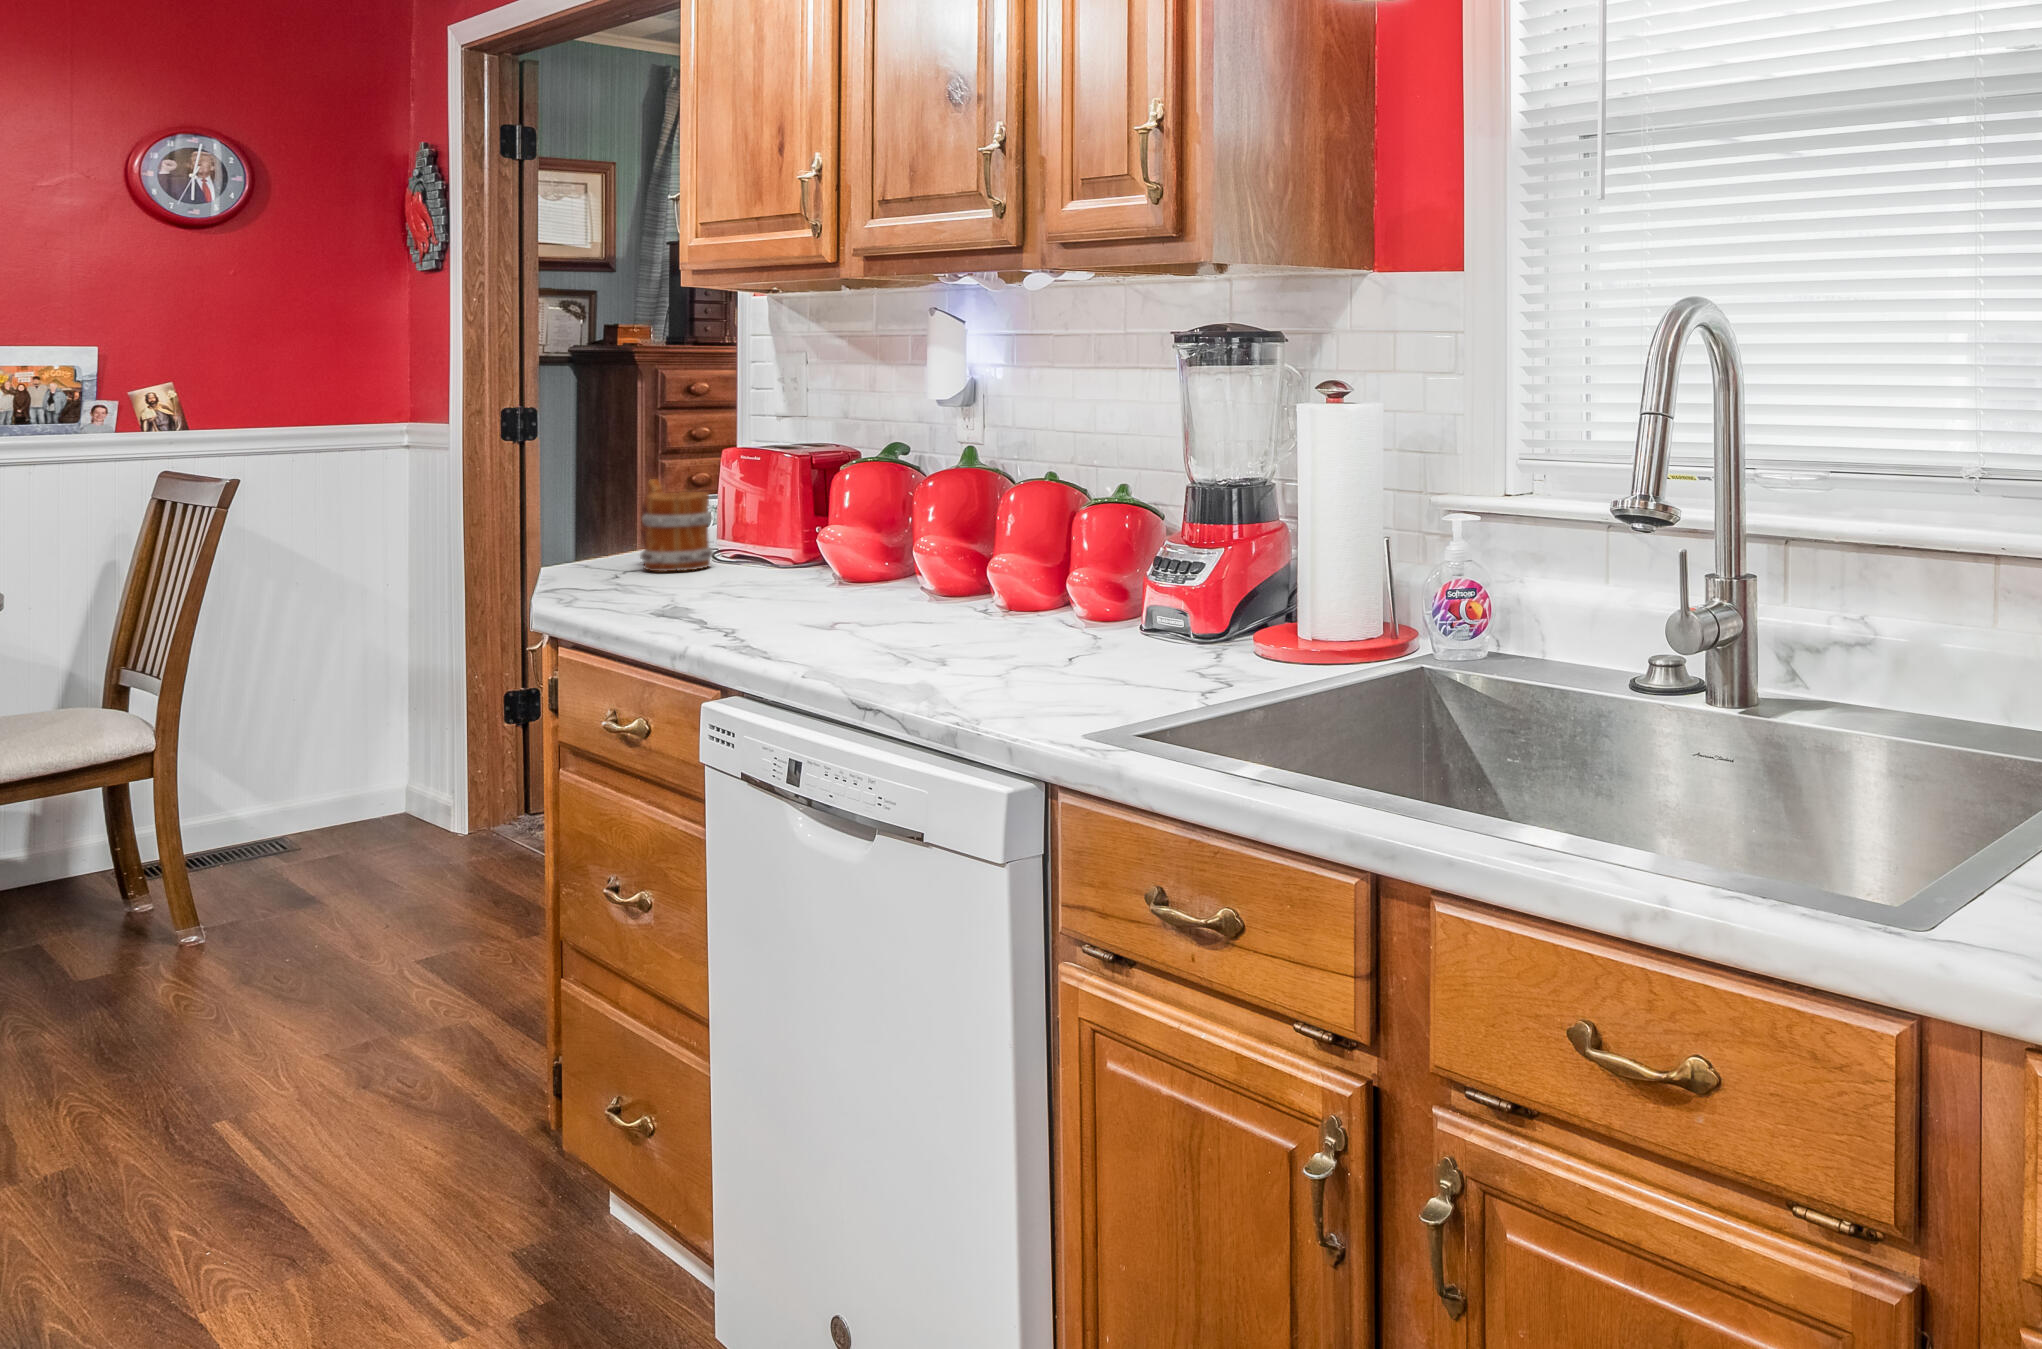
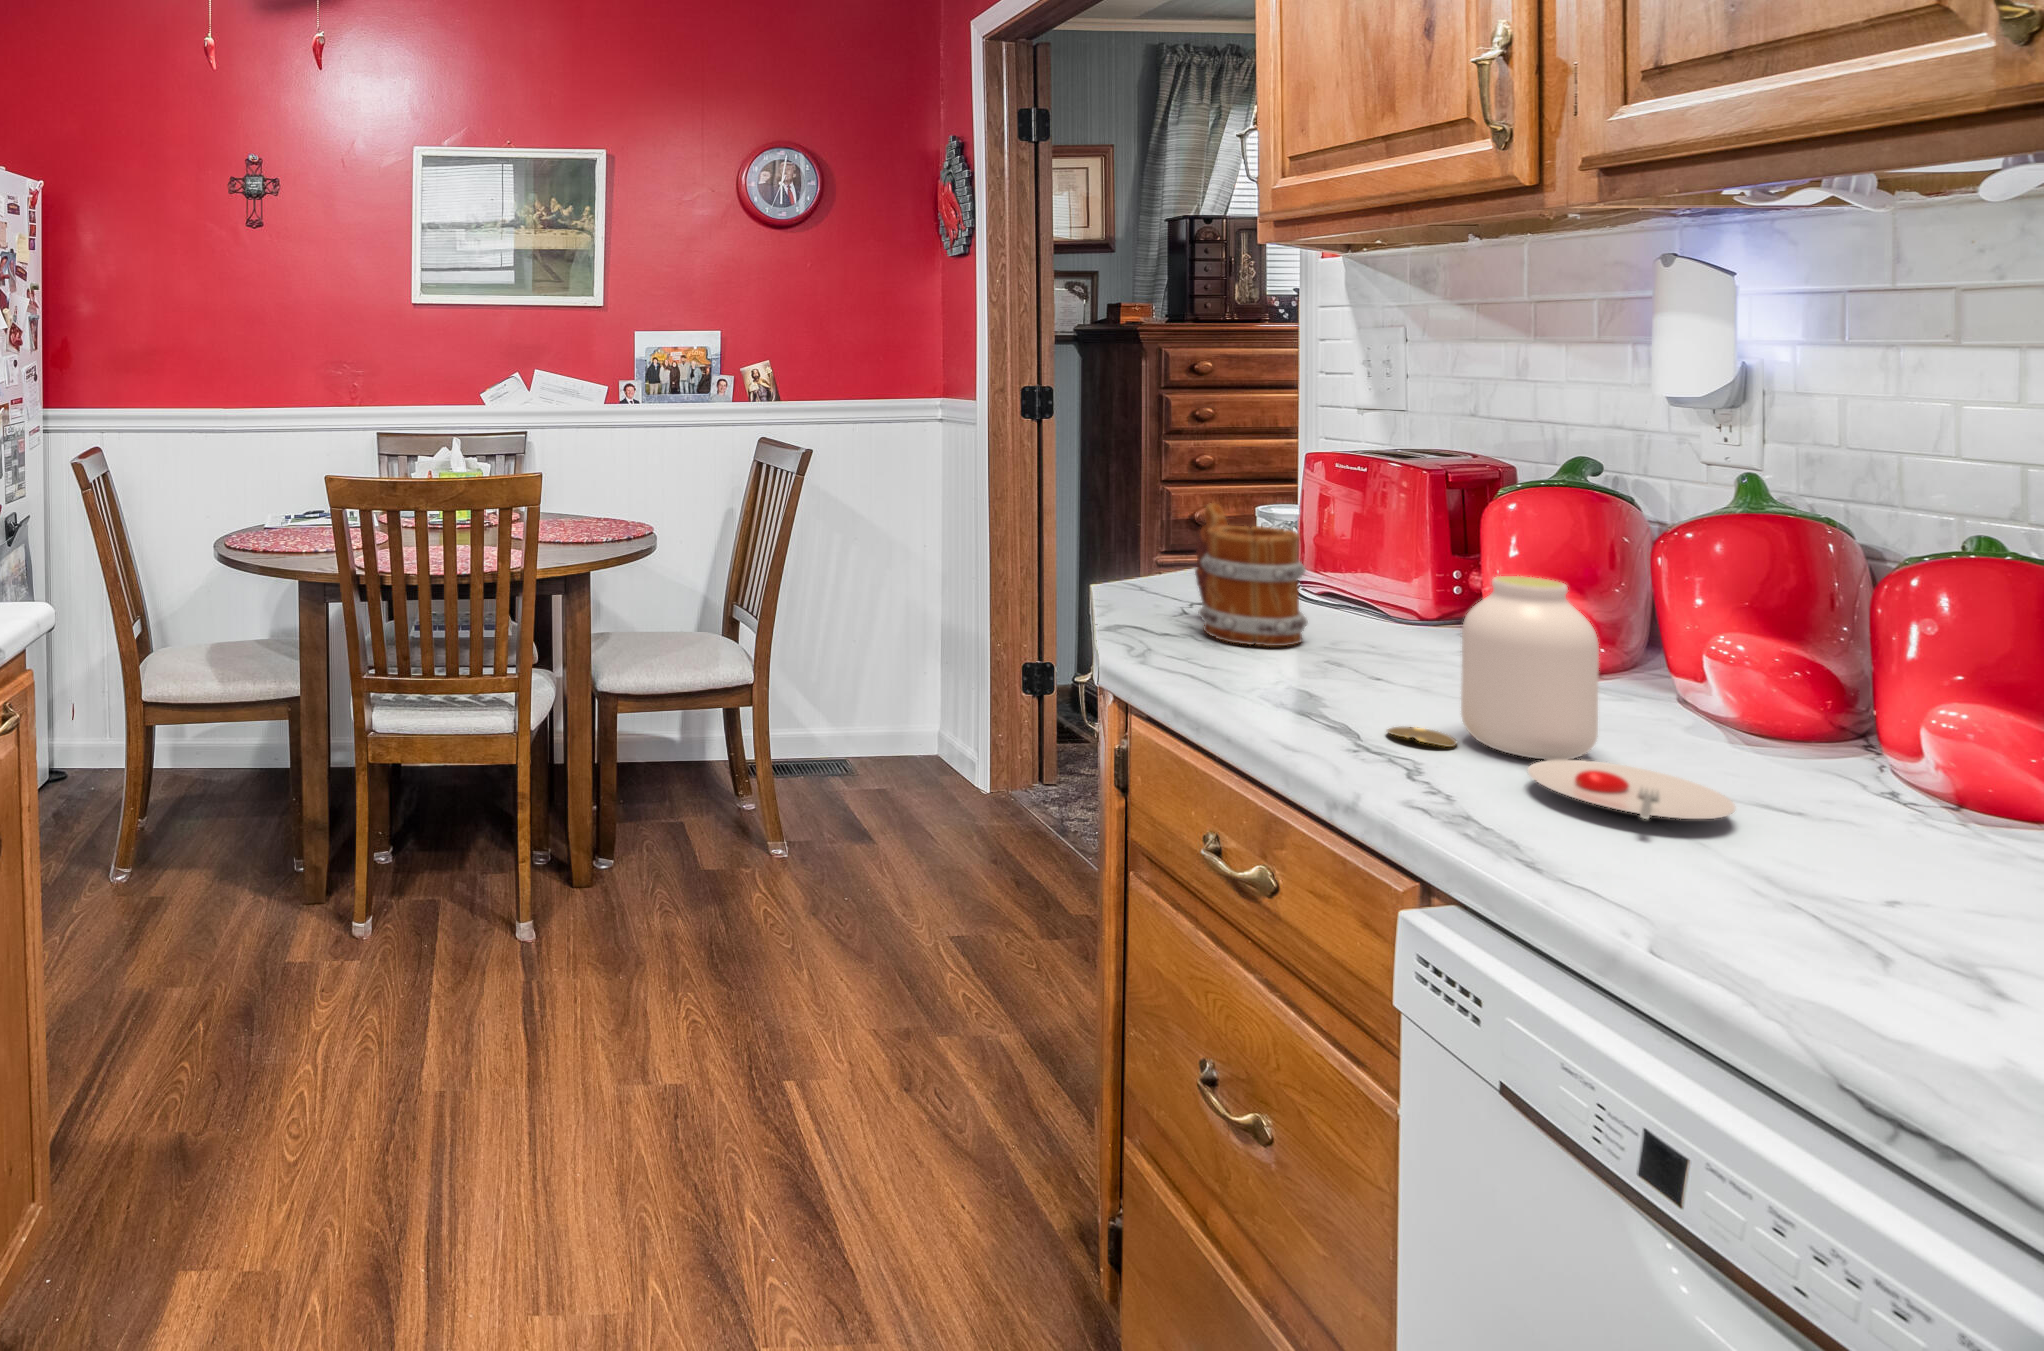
jar: none [736,495,882,601] -> present [1387,576,1735,820]

